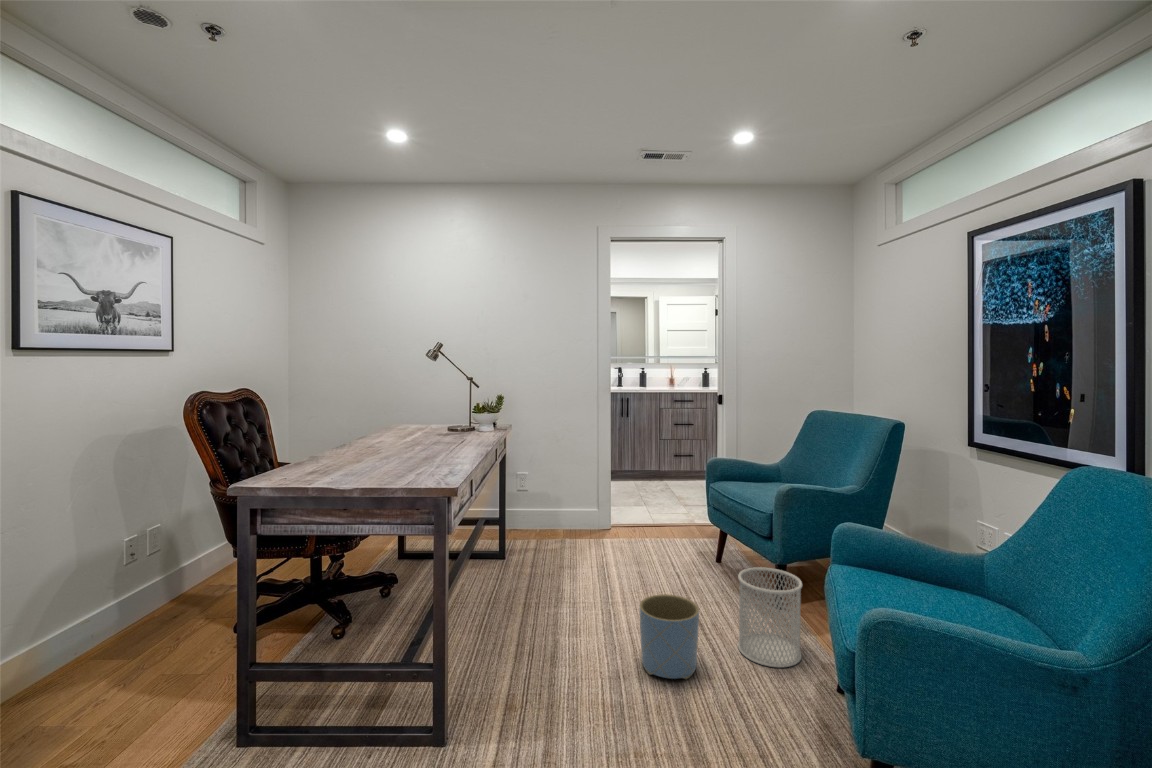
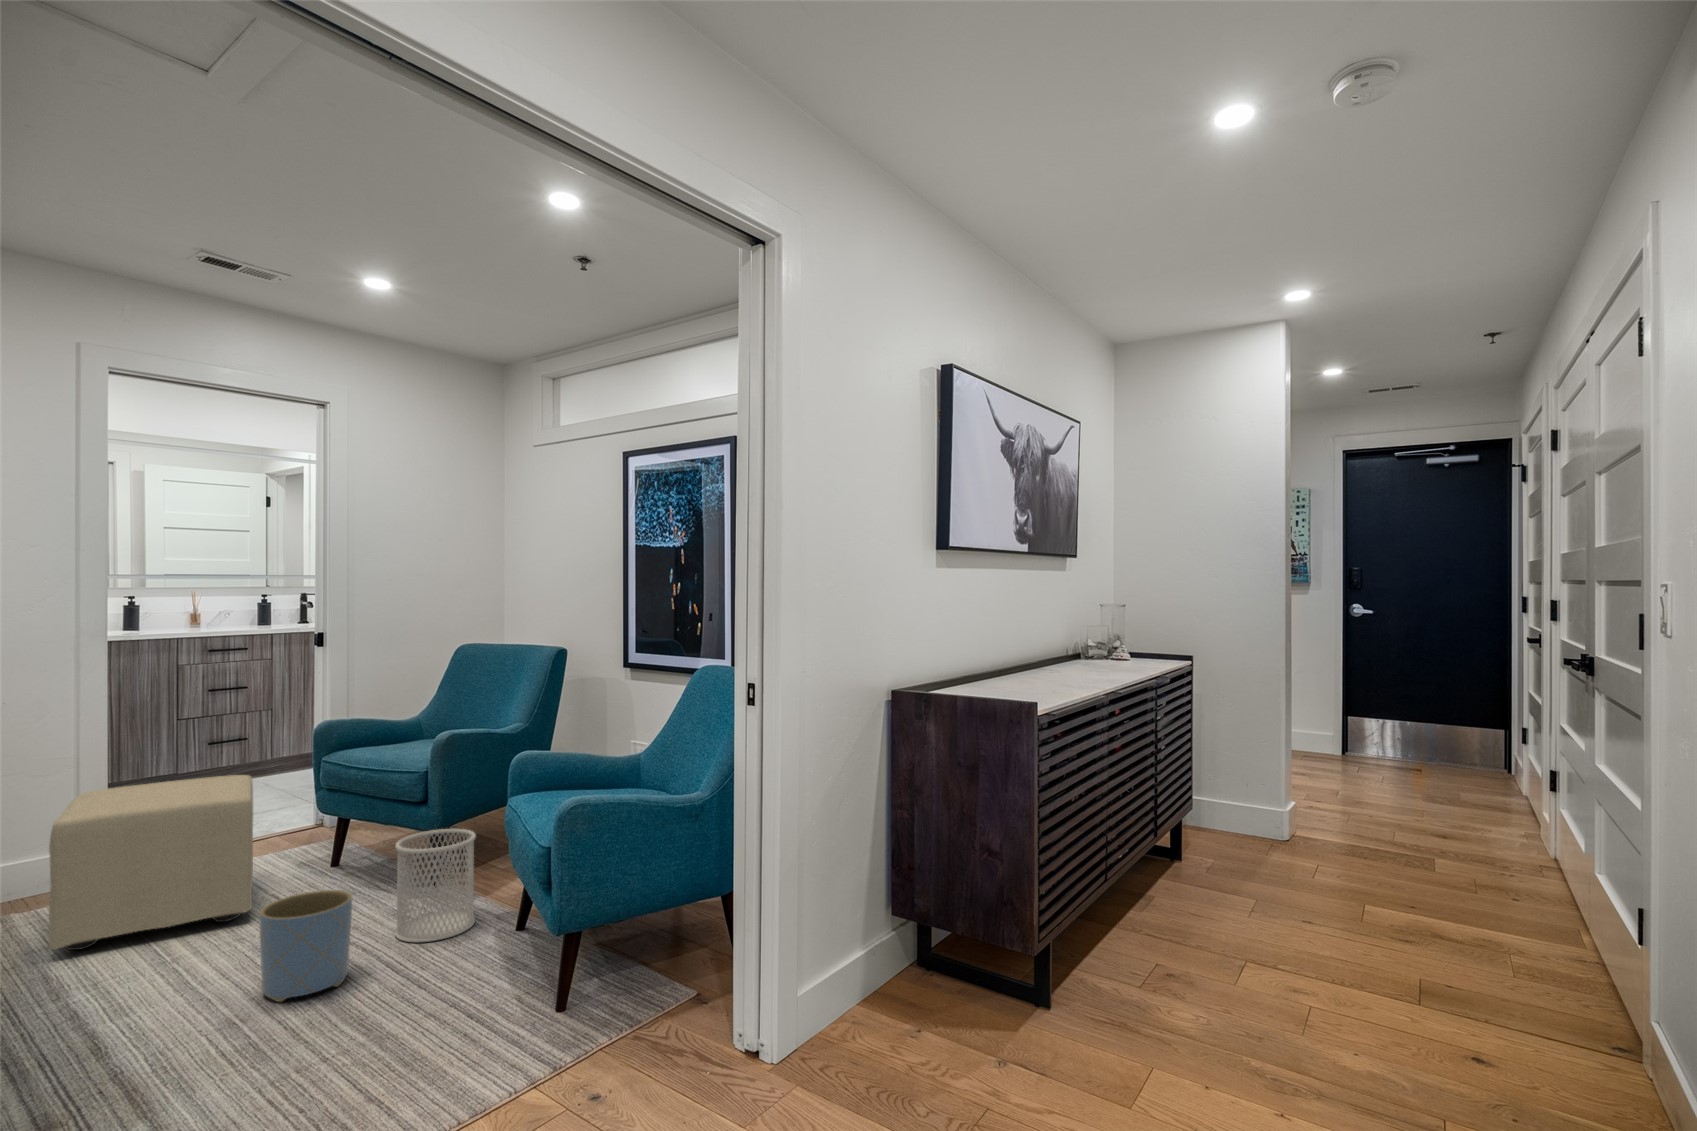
ottoman: none [565,483,670,586] -> present [49,775,253,950]

